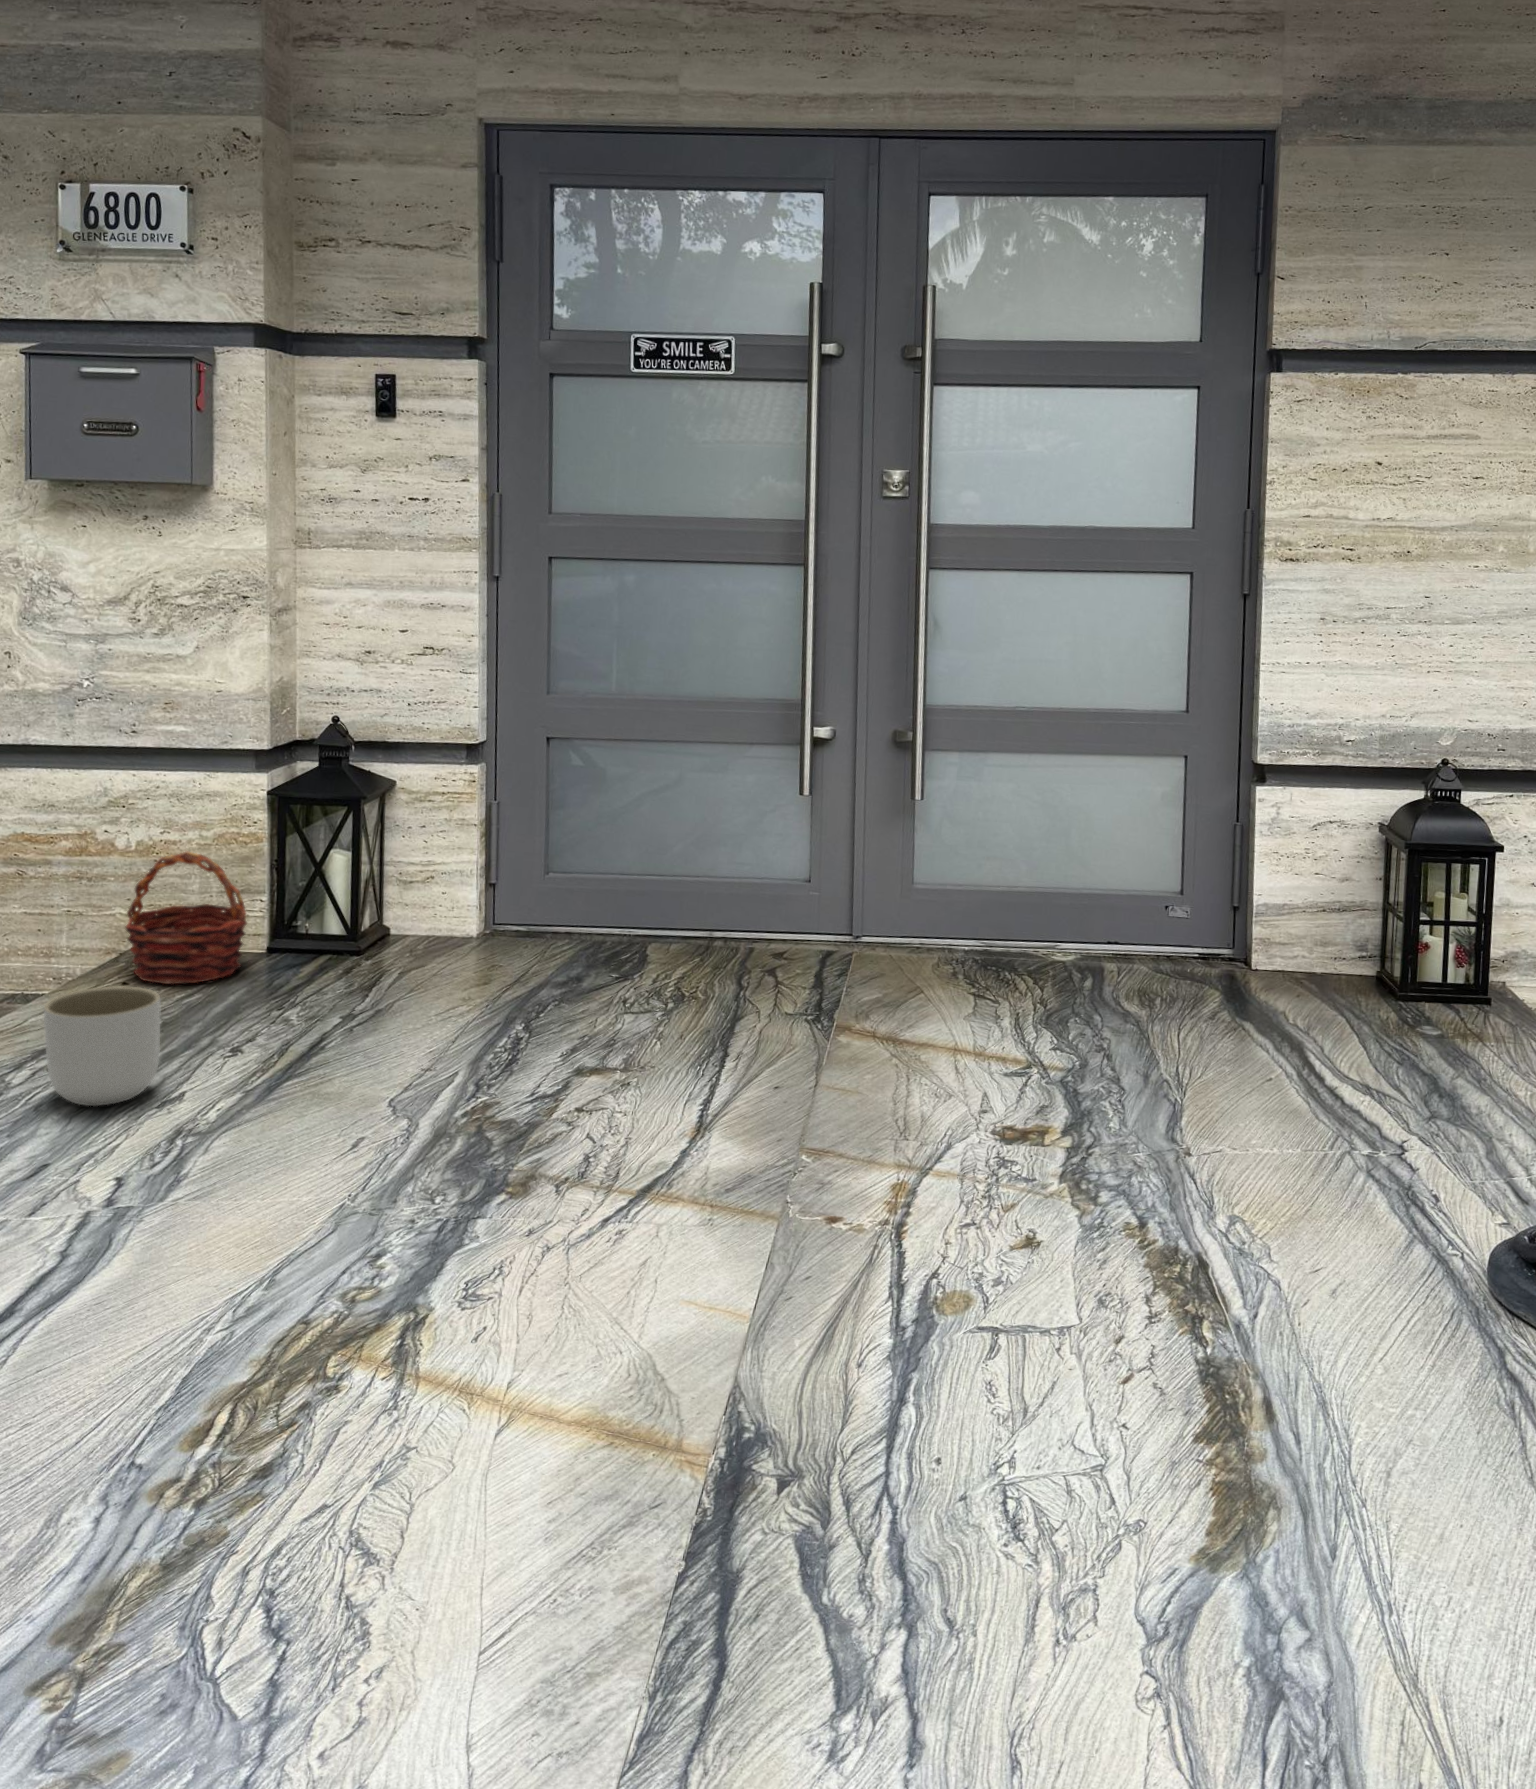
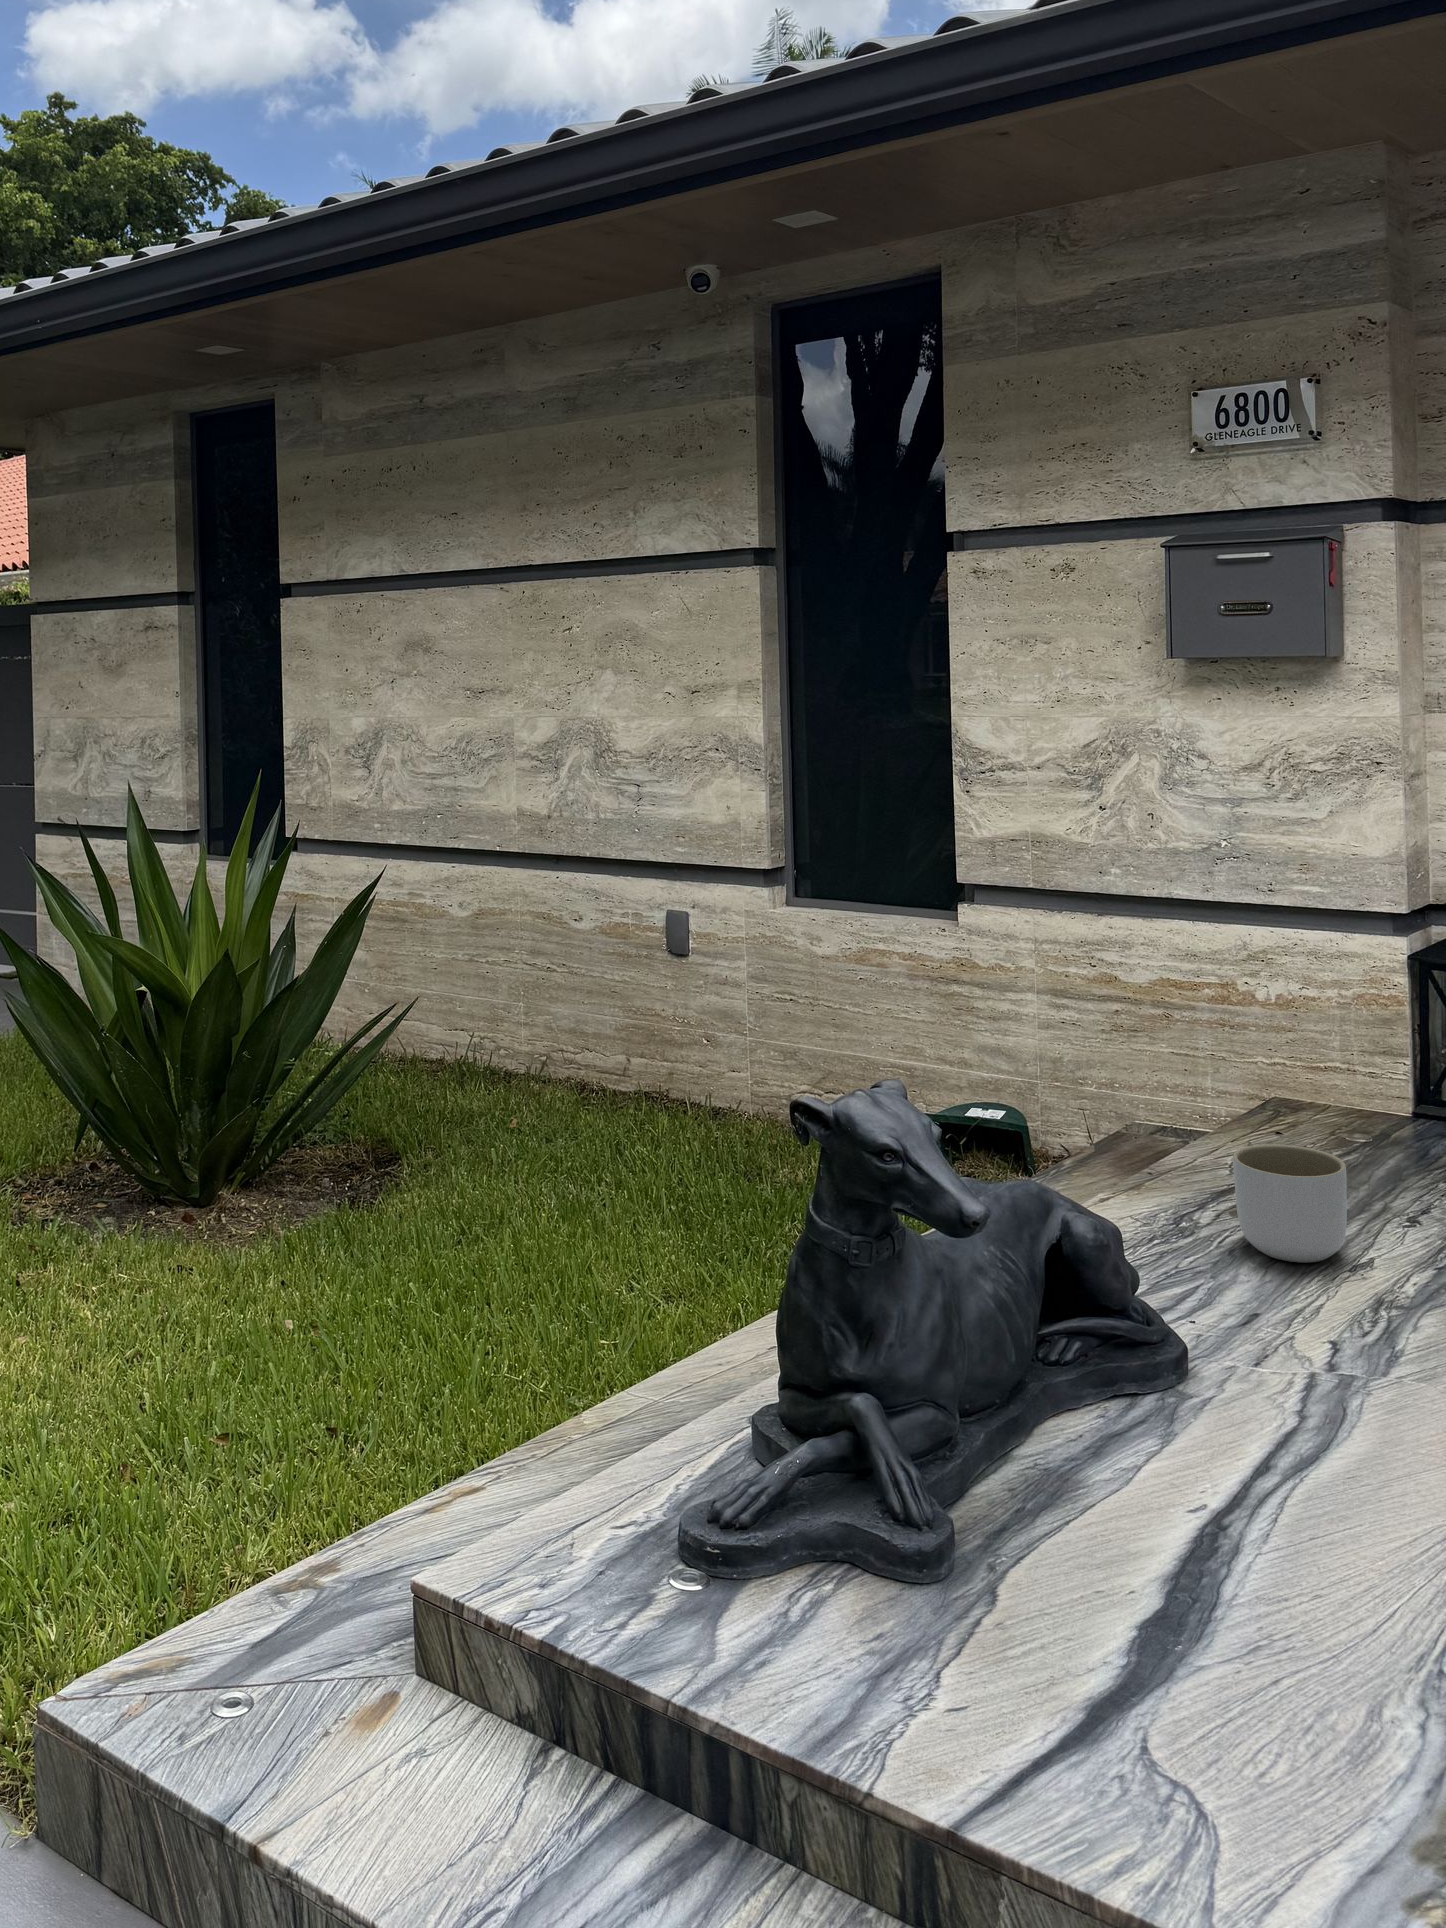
basket: present [126,852,247,984] -> none [1274,1010,1400,1143]

